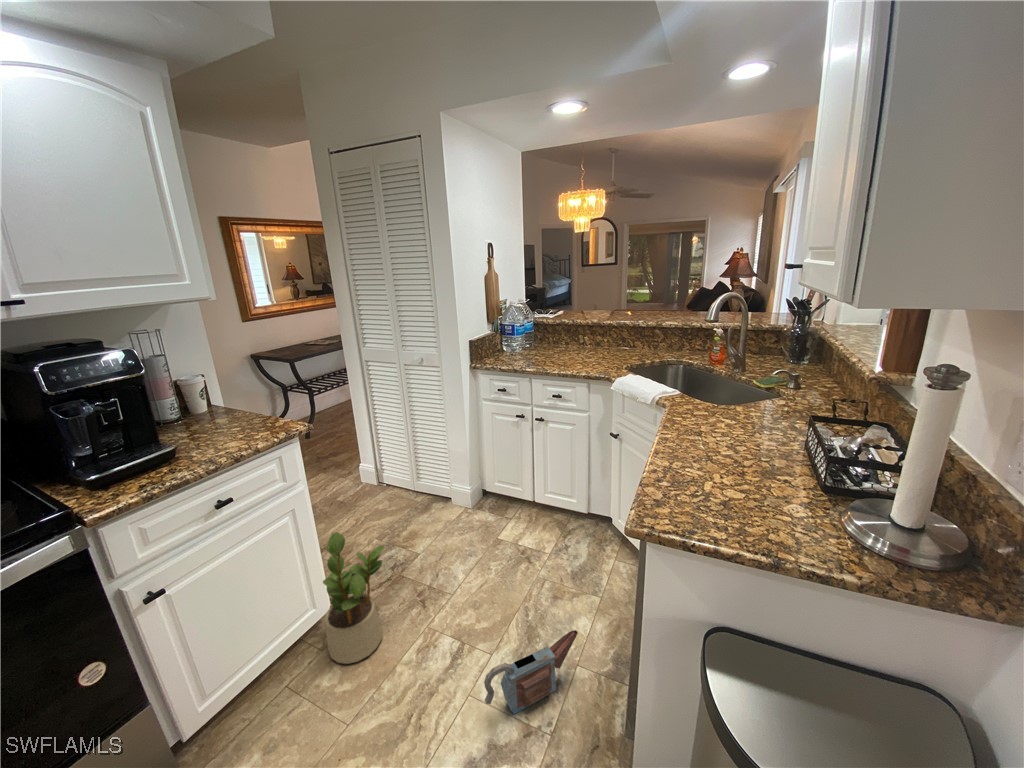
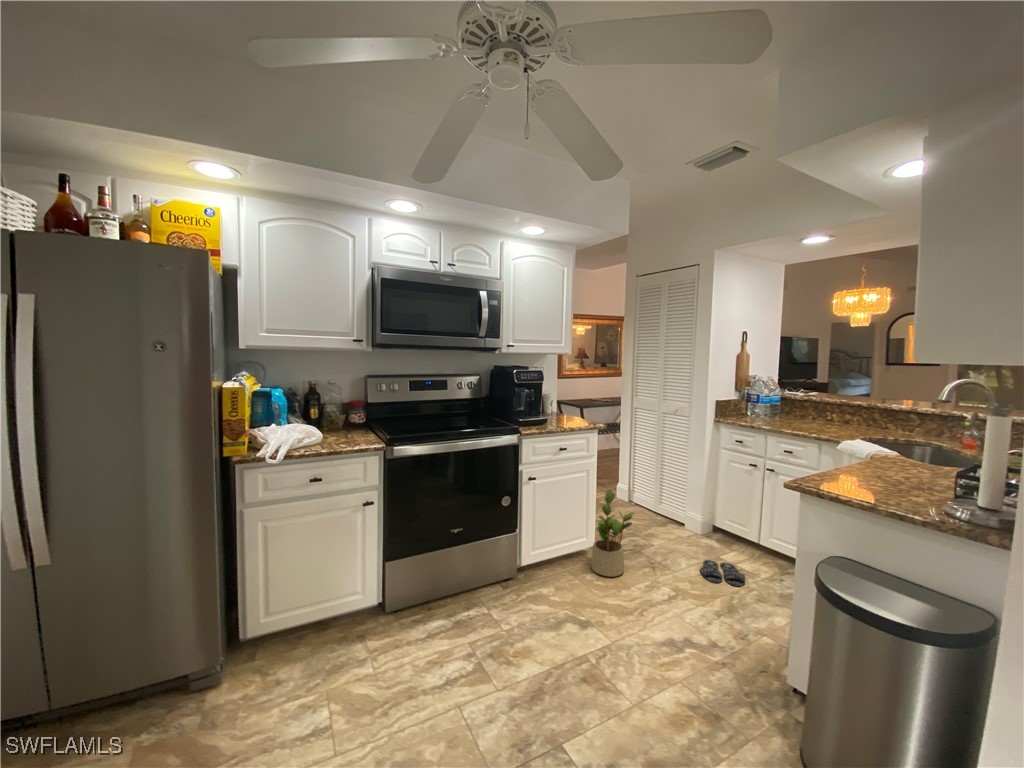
slippers: none [482,548,535,594] -> present [700,560,745,587]
watering can: present [484,630,578,714] -> none [687,591,766,637]

